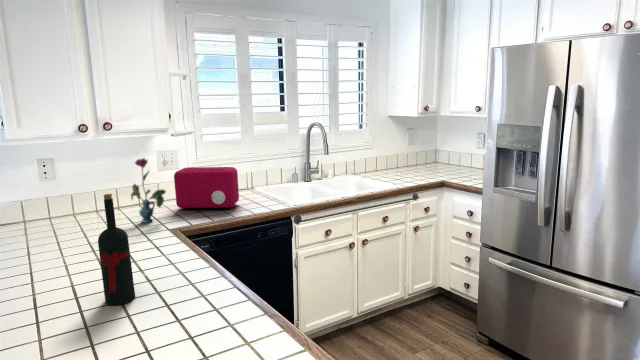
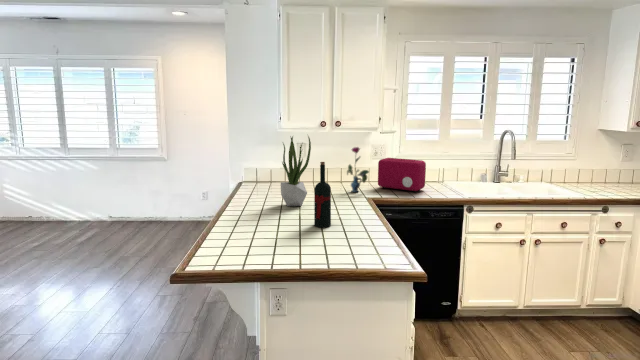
potted plant: none [14,147,76,271] -> present [281,136,311,206]

